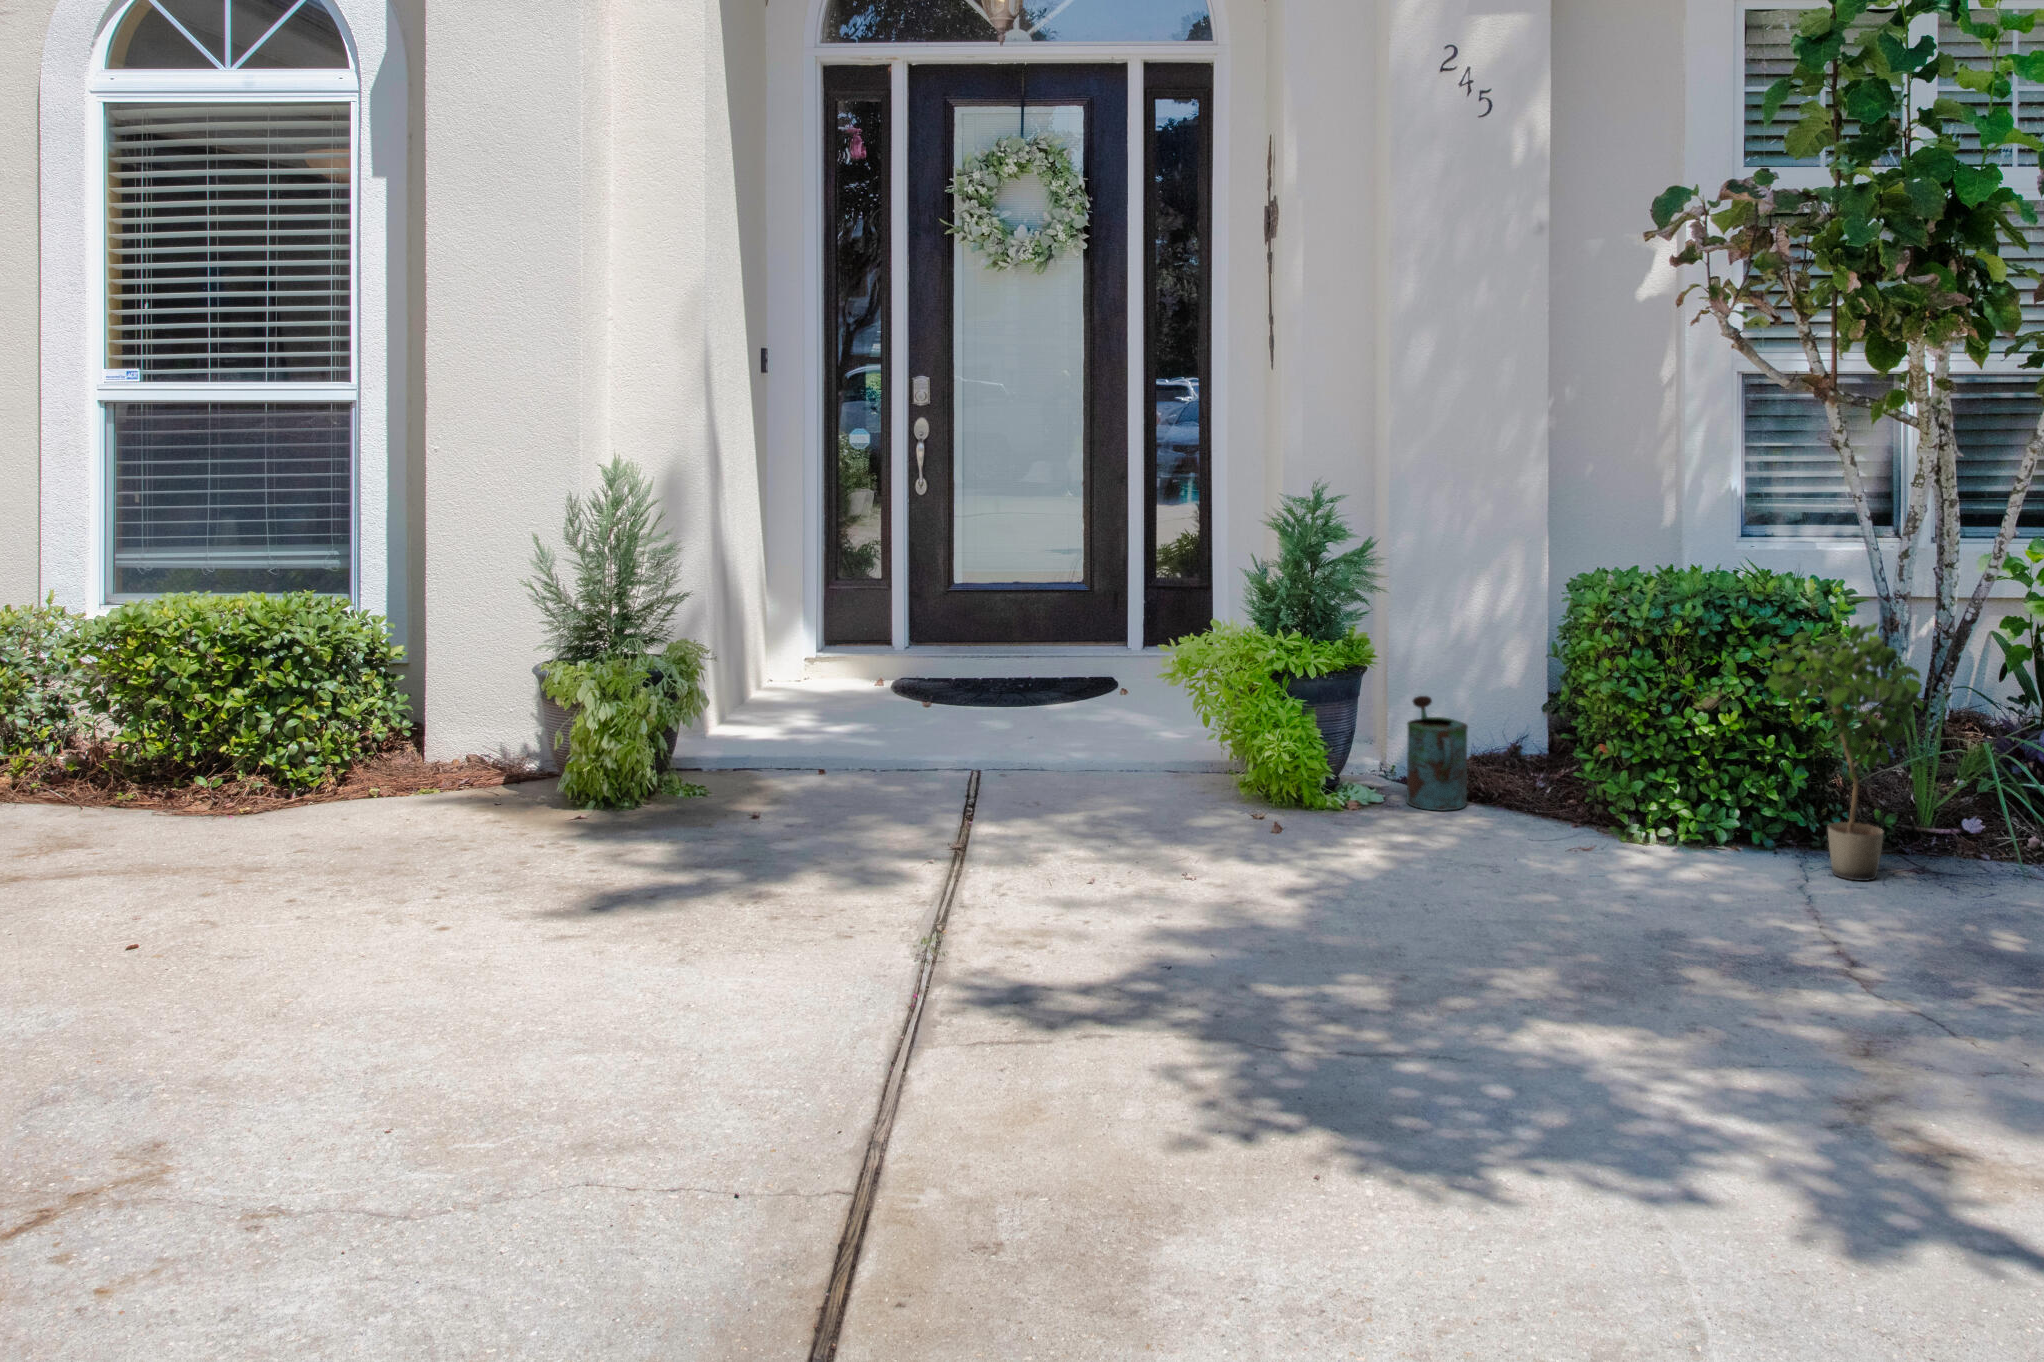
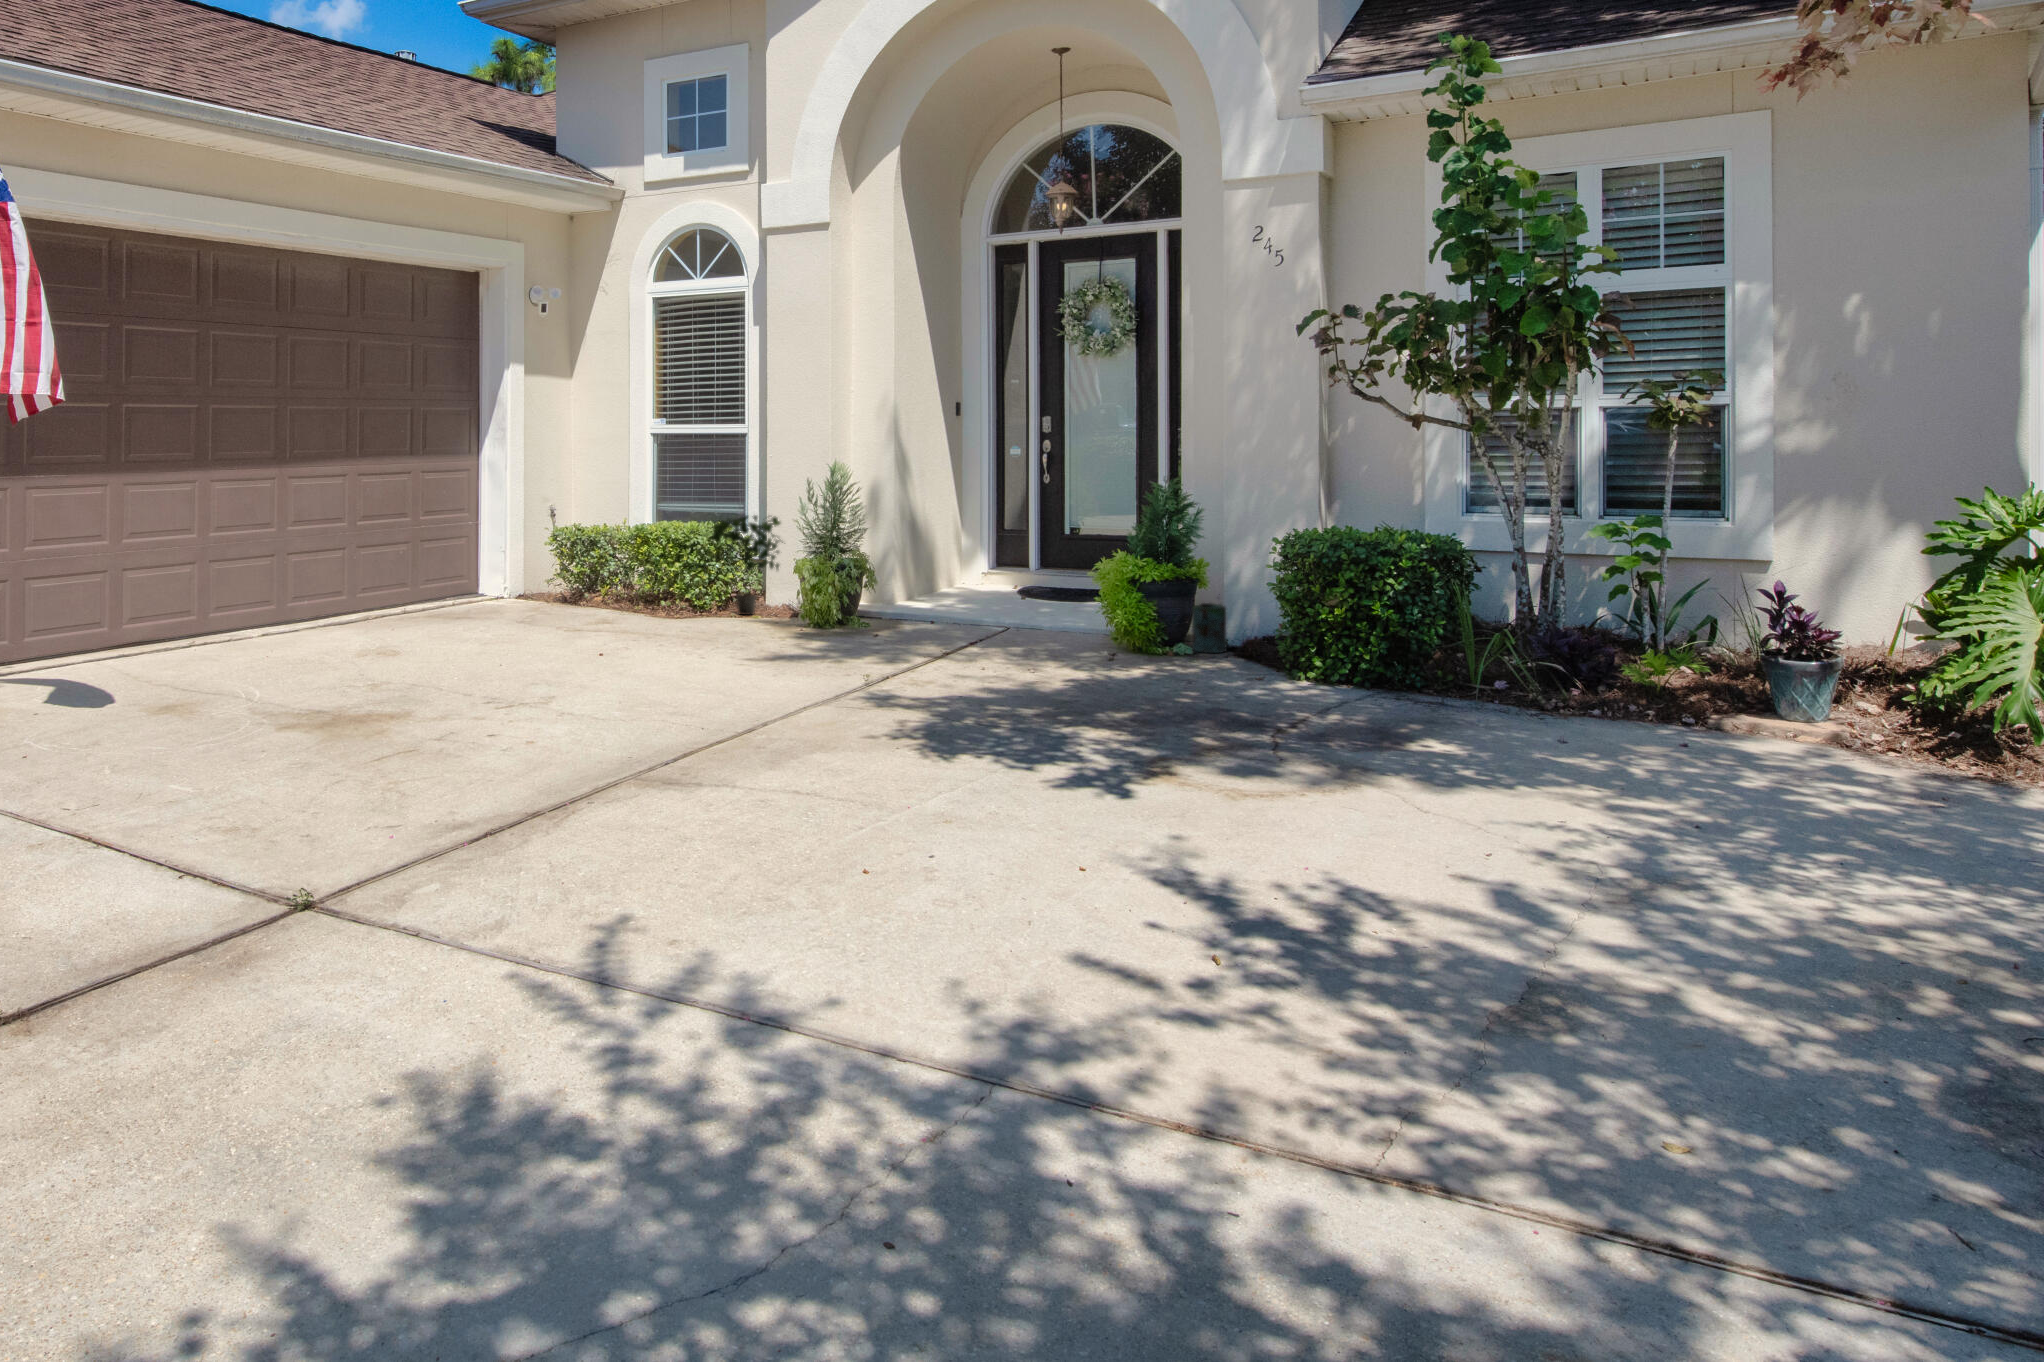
potted plant: present [1759,623,1924,881] -> present [704,516,783,615]

